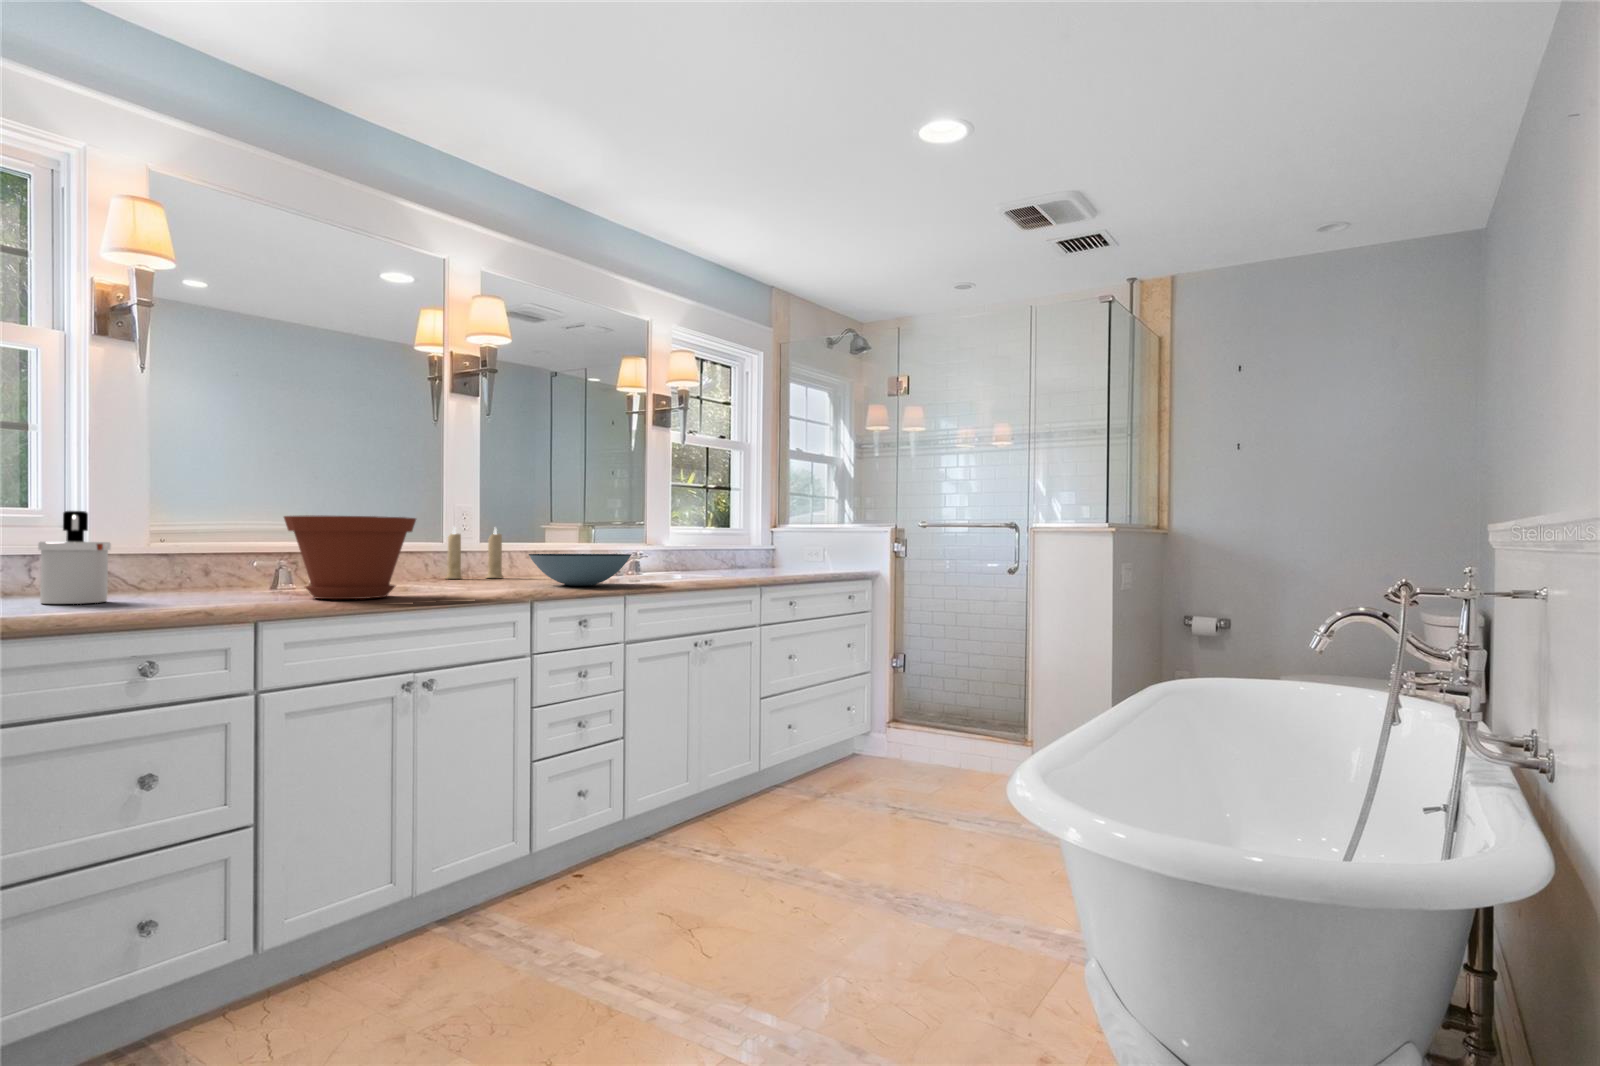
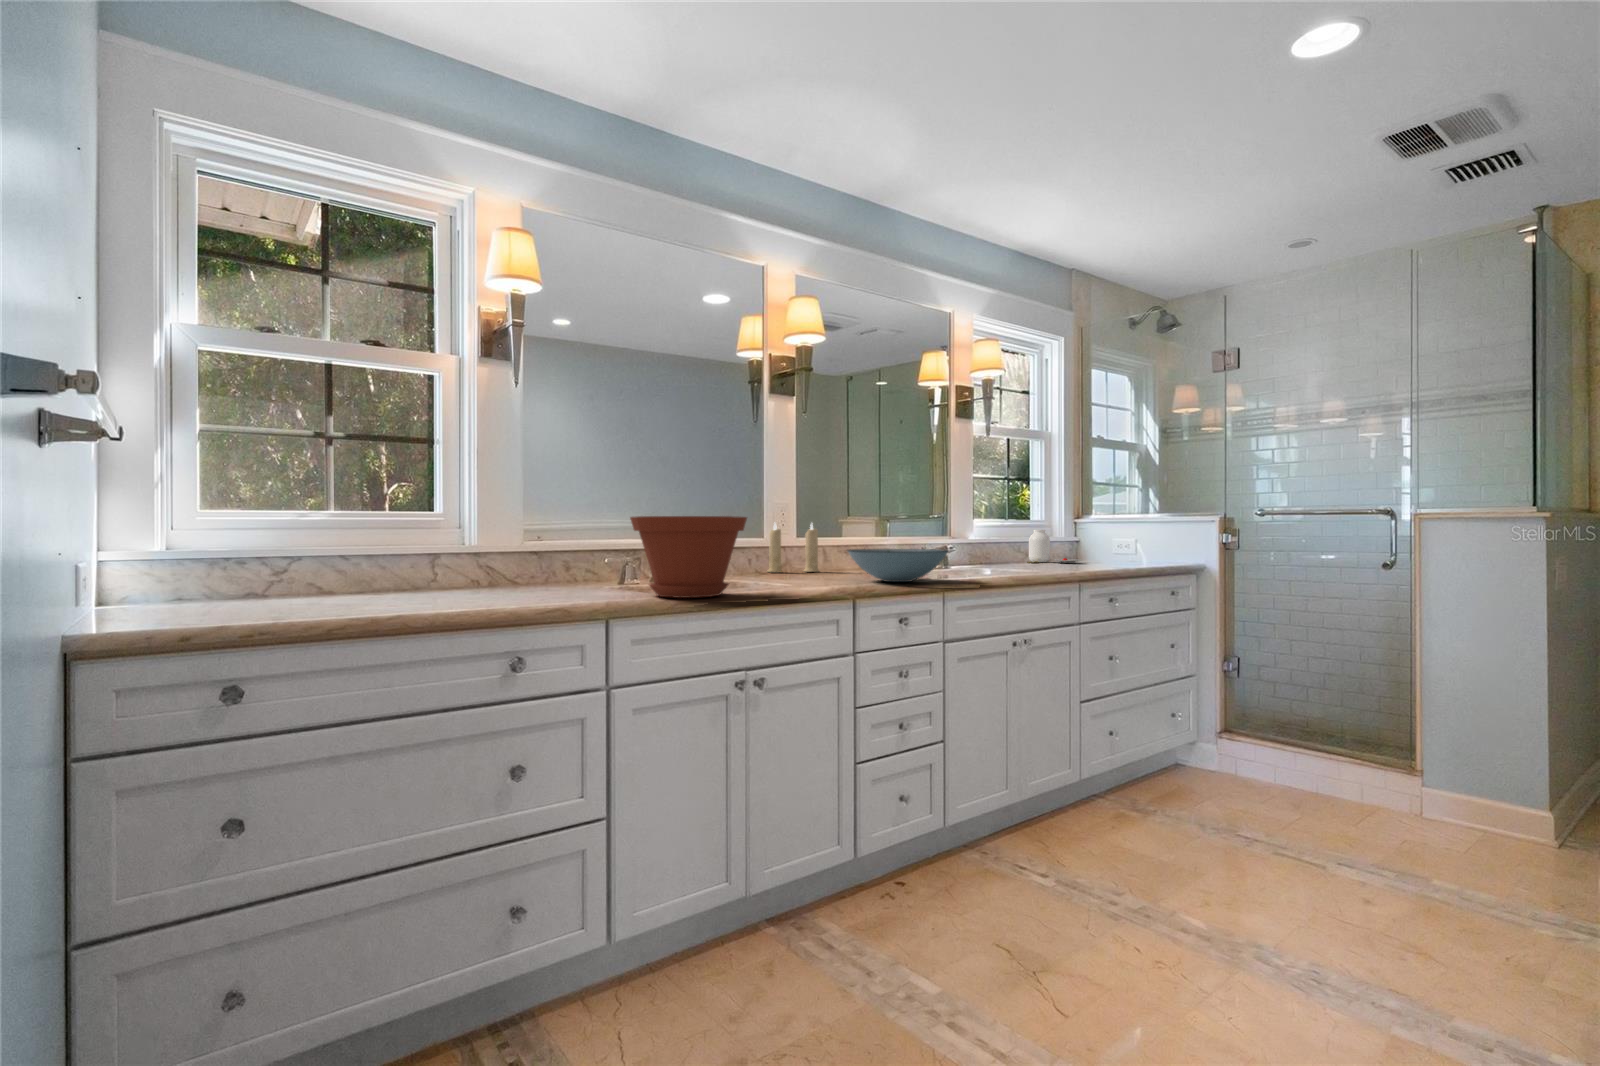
soap dispenser: present [38,511,111,604] -> none [434,515,490,600]
jar: none [725,538,777,570] -> present [1027,530,1081,563]

